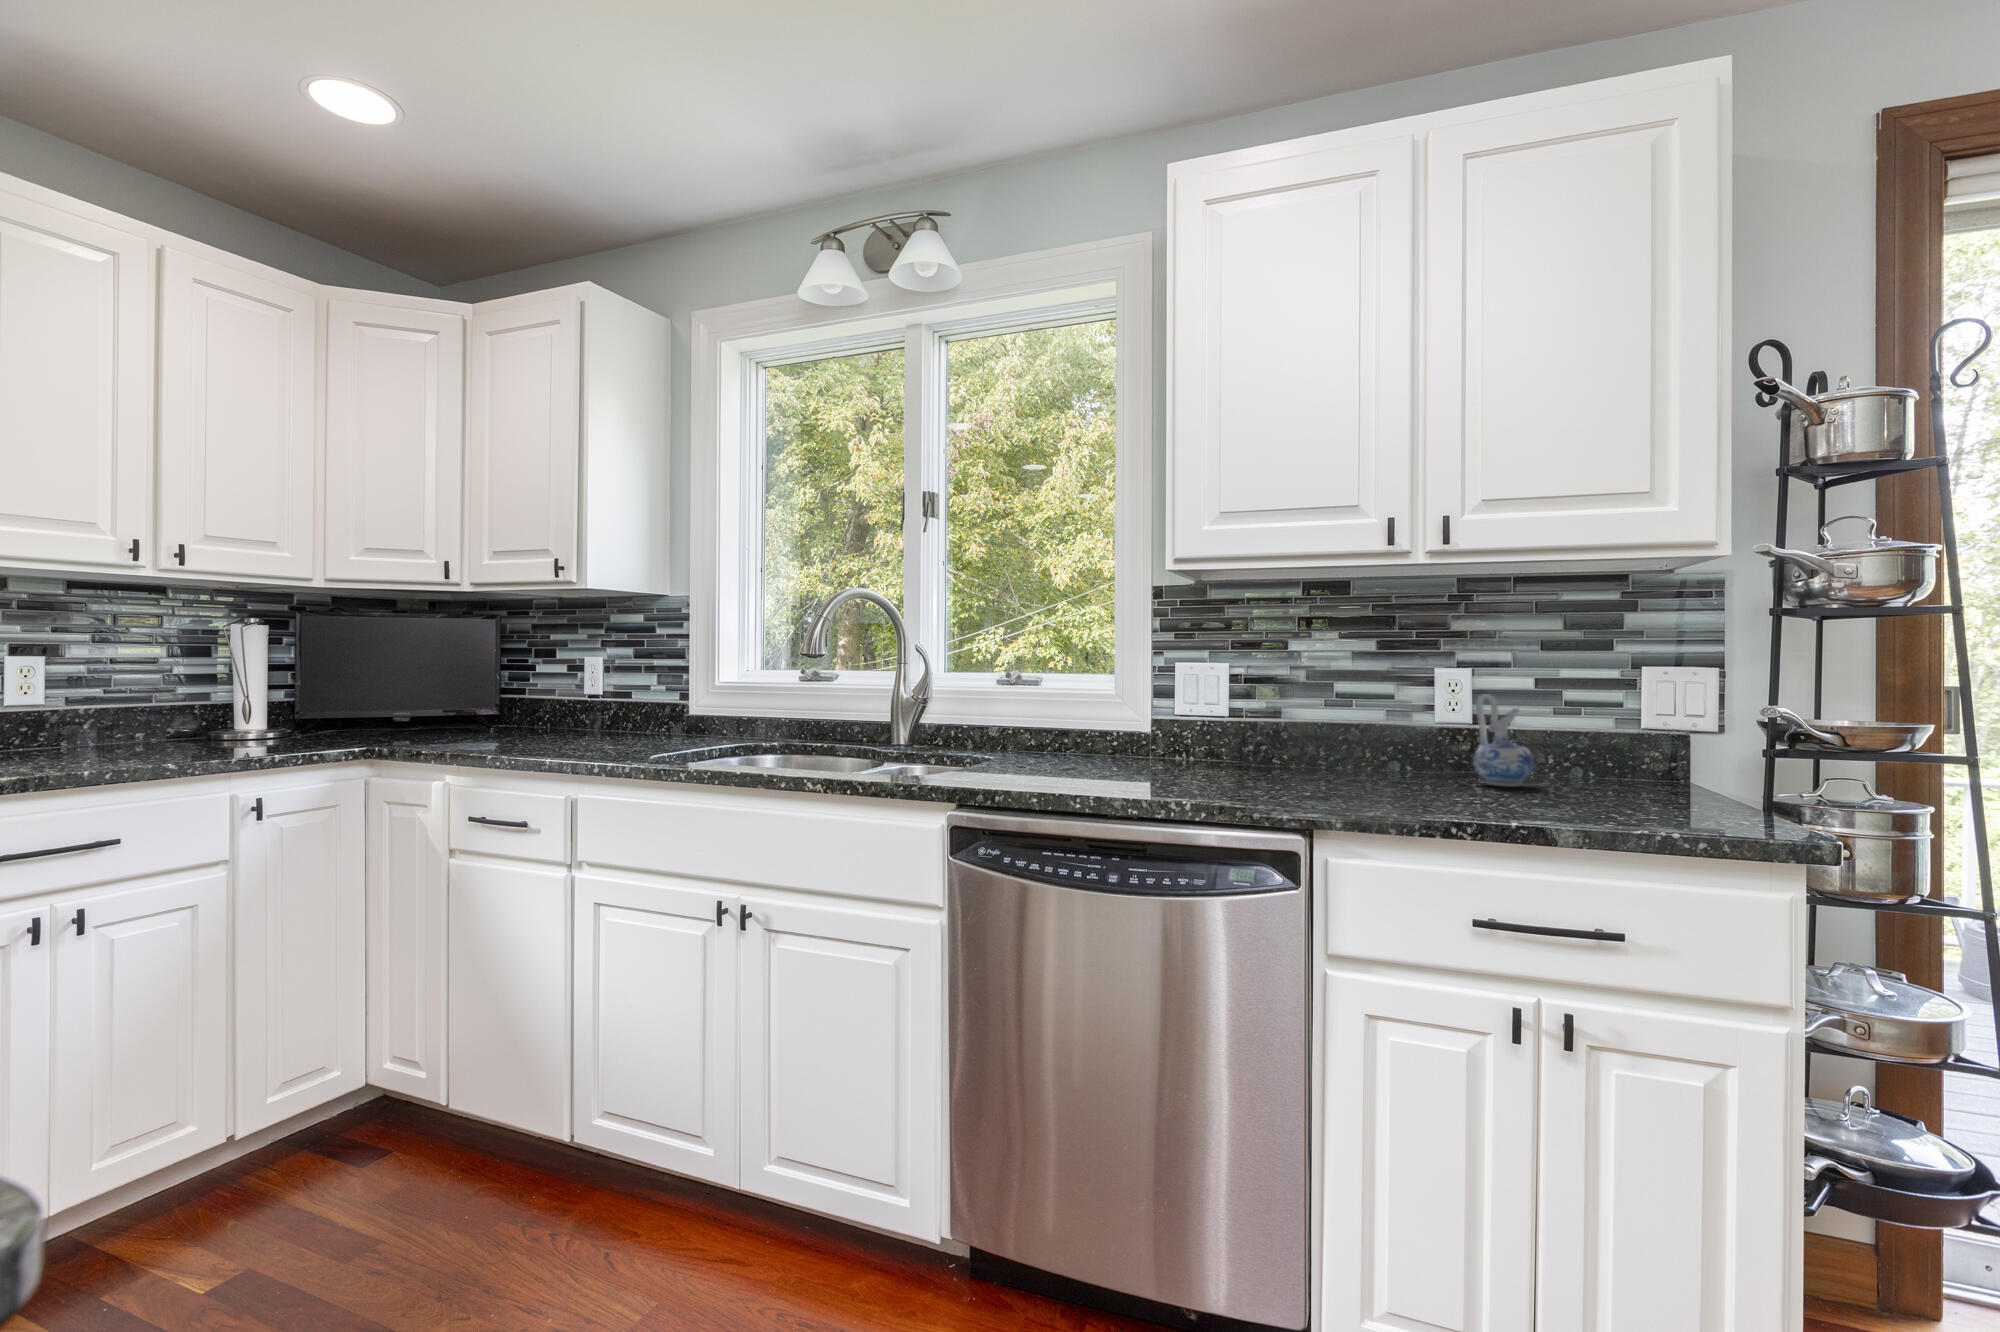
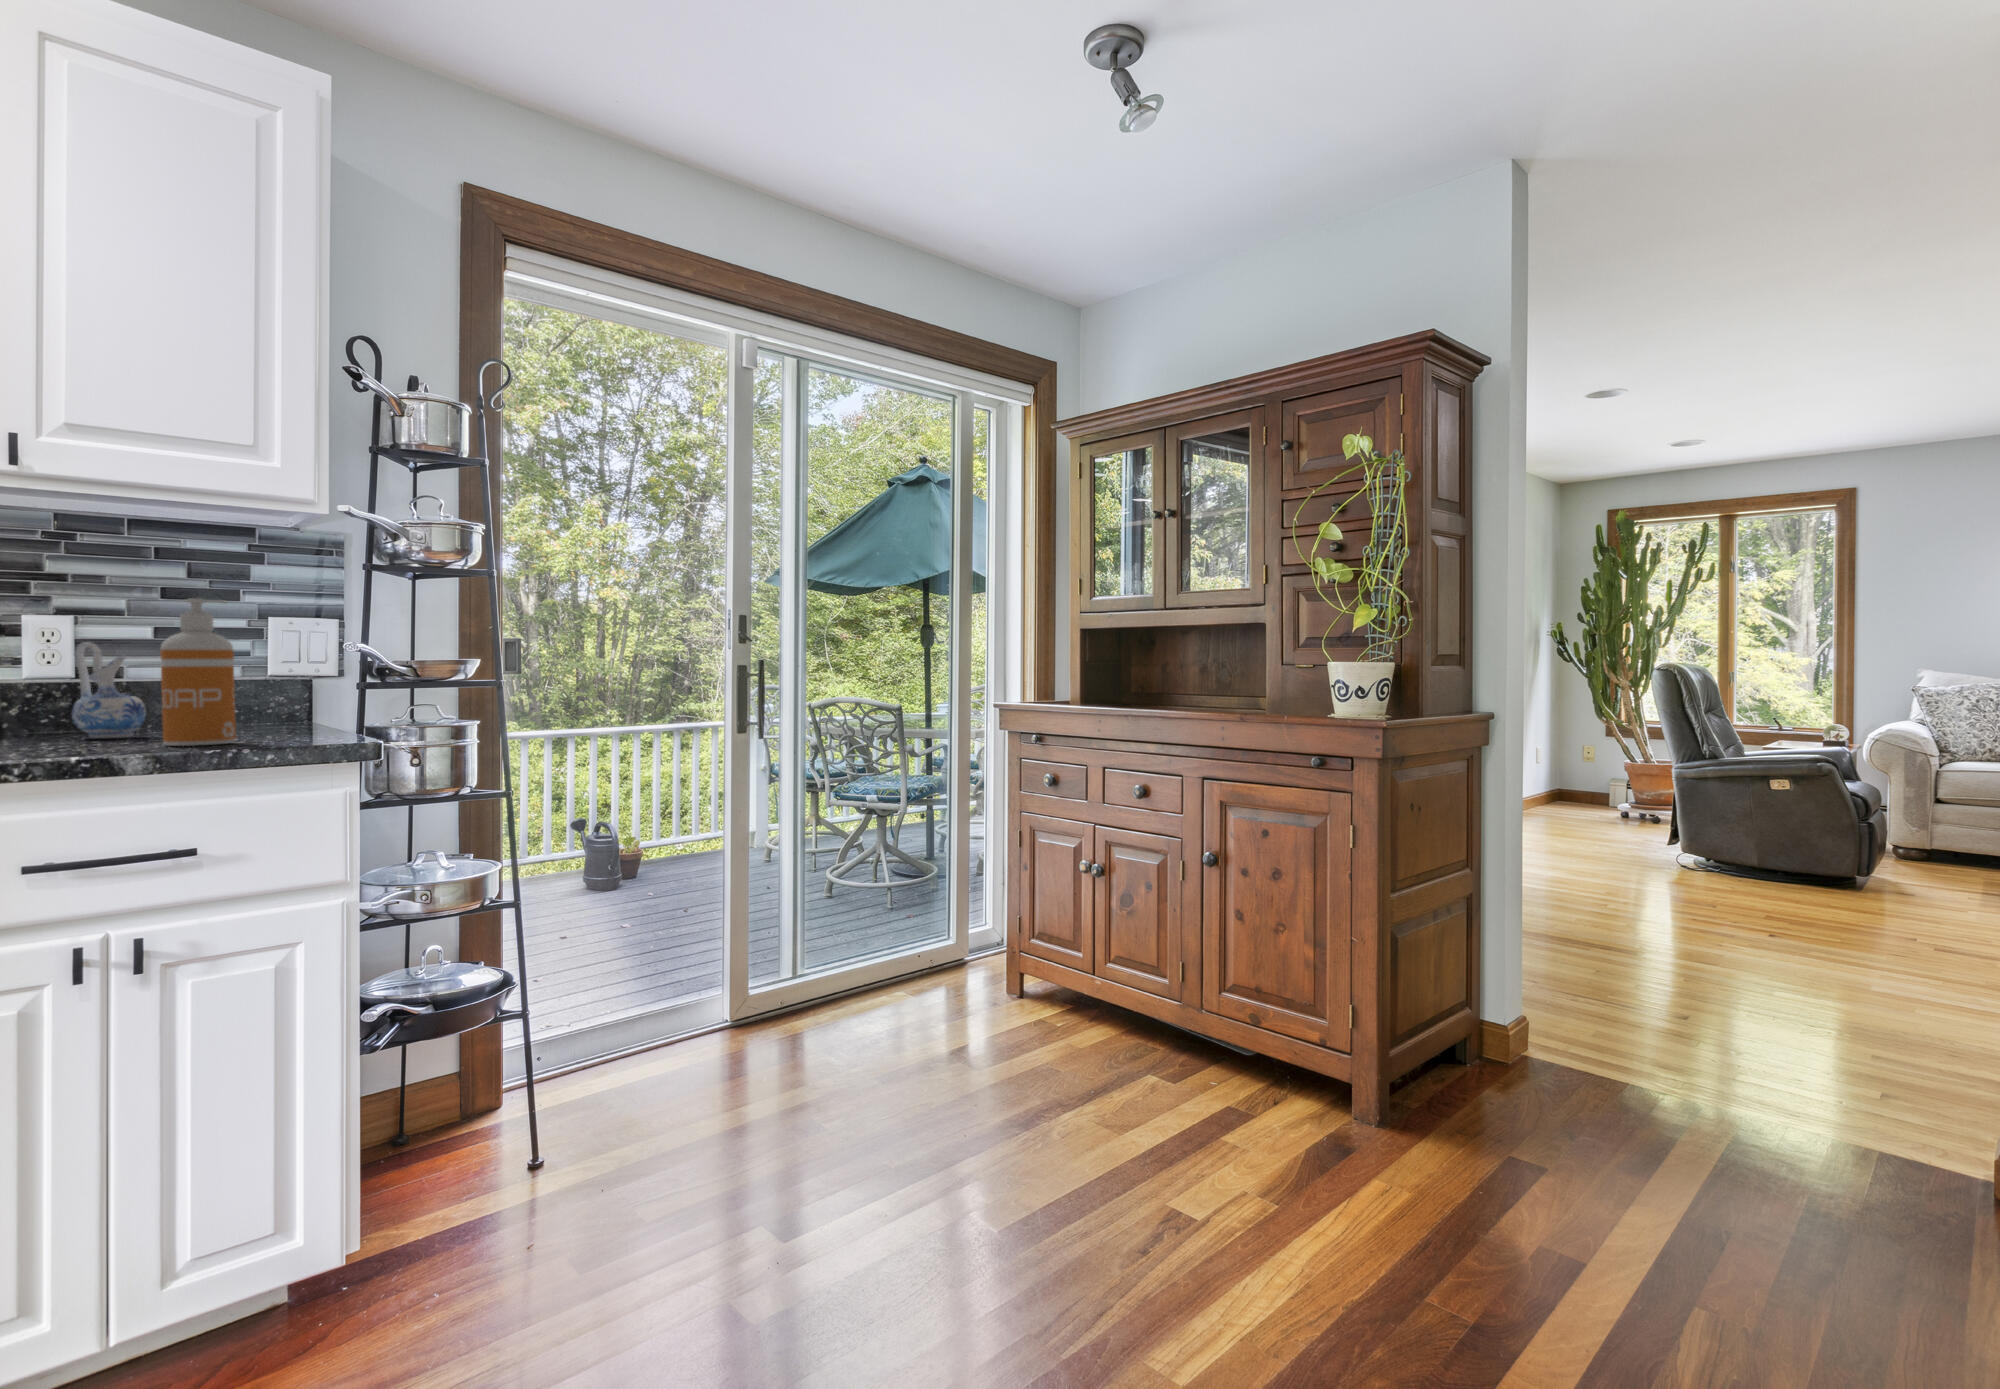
soap dispenser: none [1574,659,1644,815] -> present [161,598,236,746]

